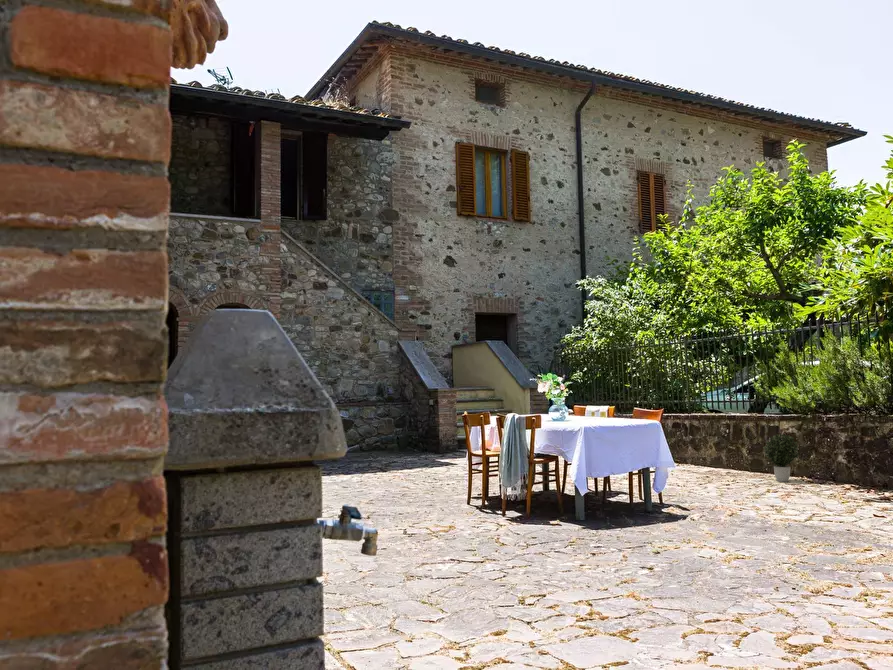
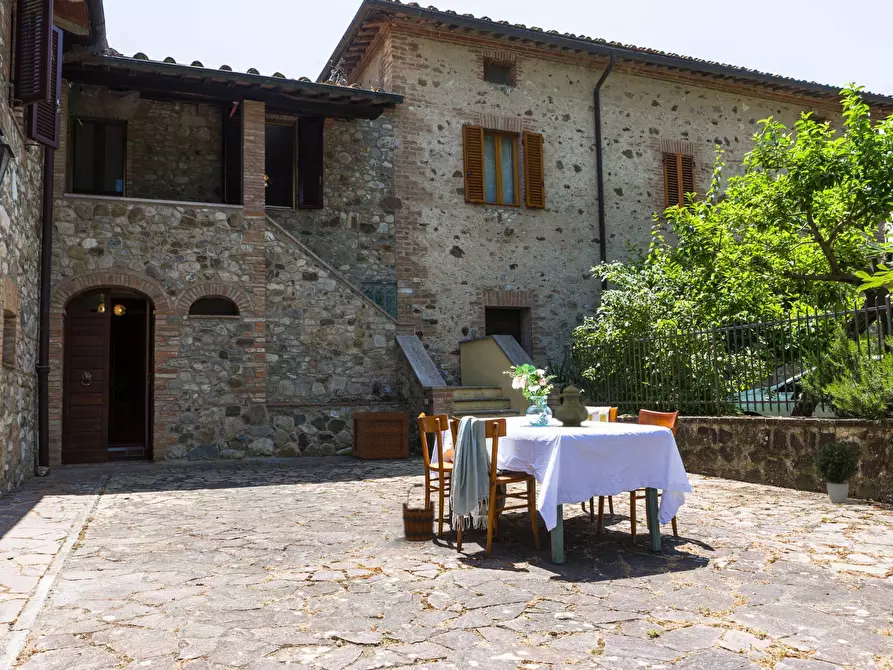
teapot: none [573,384,601,420] -> present [555,379,590,426]
wooden crate: none [359,410,412,454] -> present [353,411,409,460]
wooden bucket: none [456,464,481,507] -> present [402,483,435,540]

